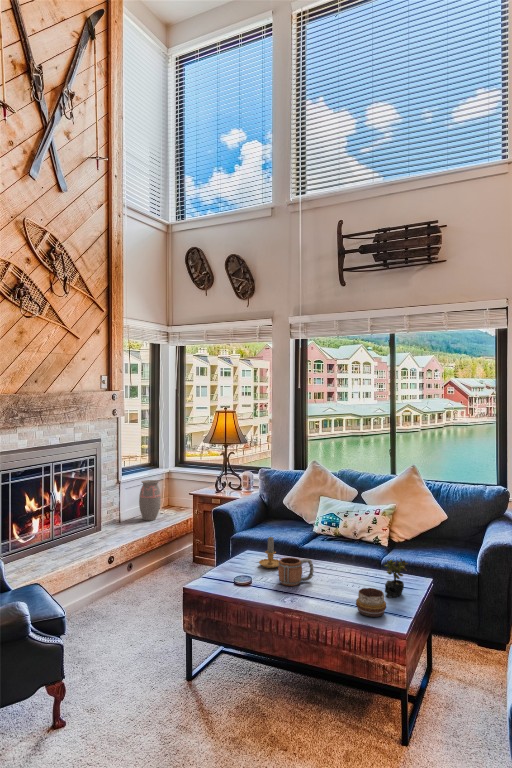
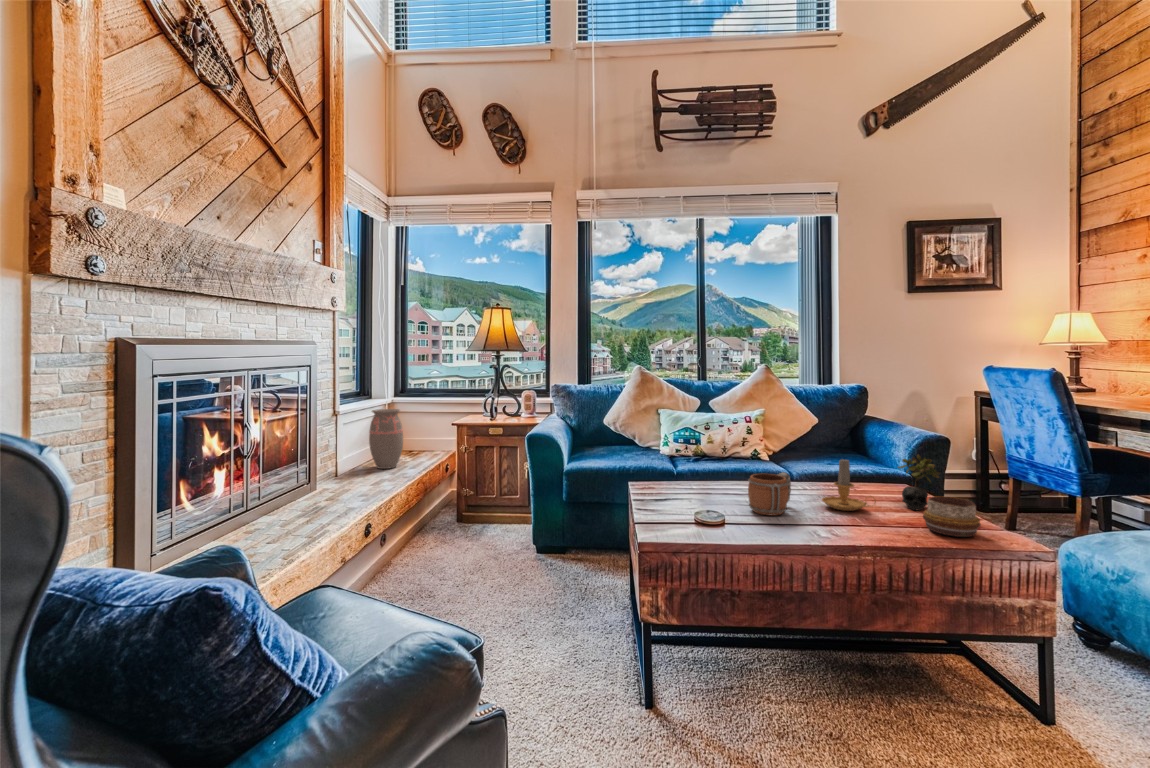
candle: present [259,537,279,568] -> present [822,459,876,511]

